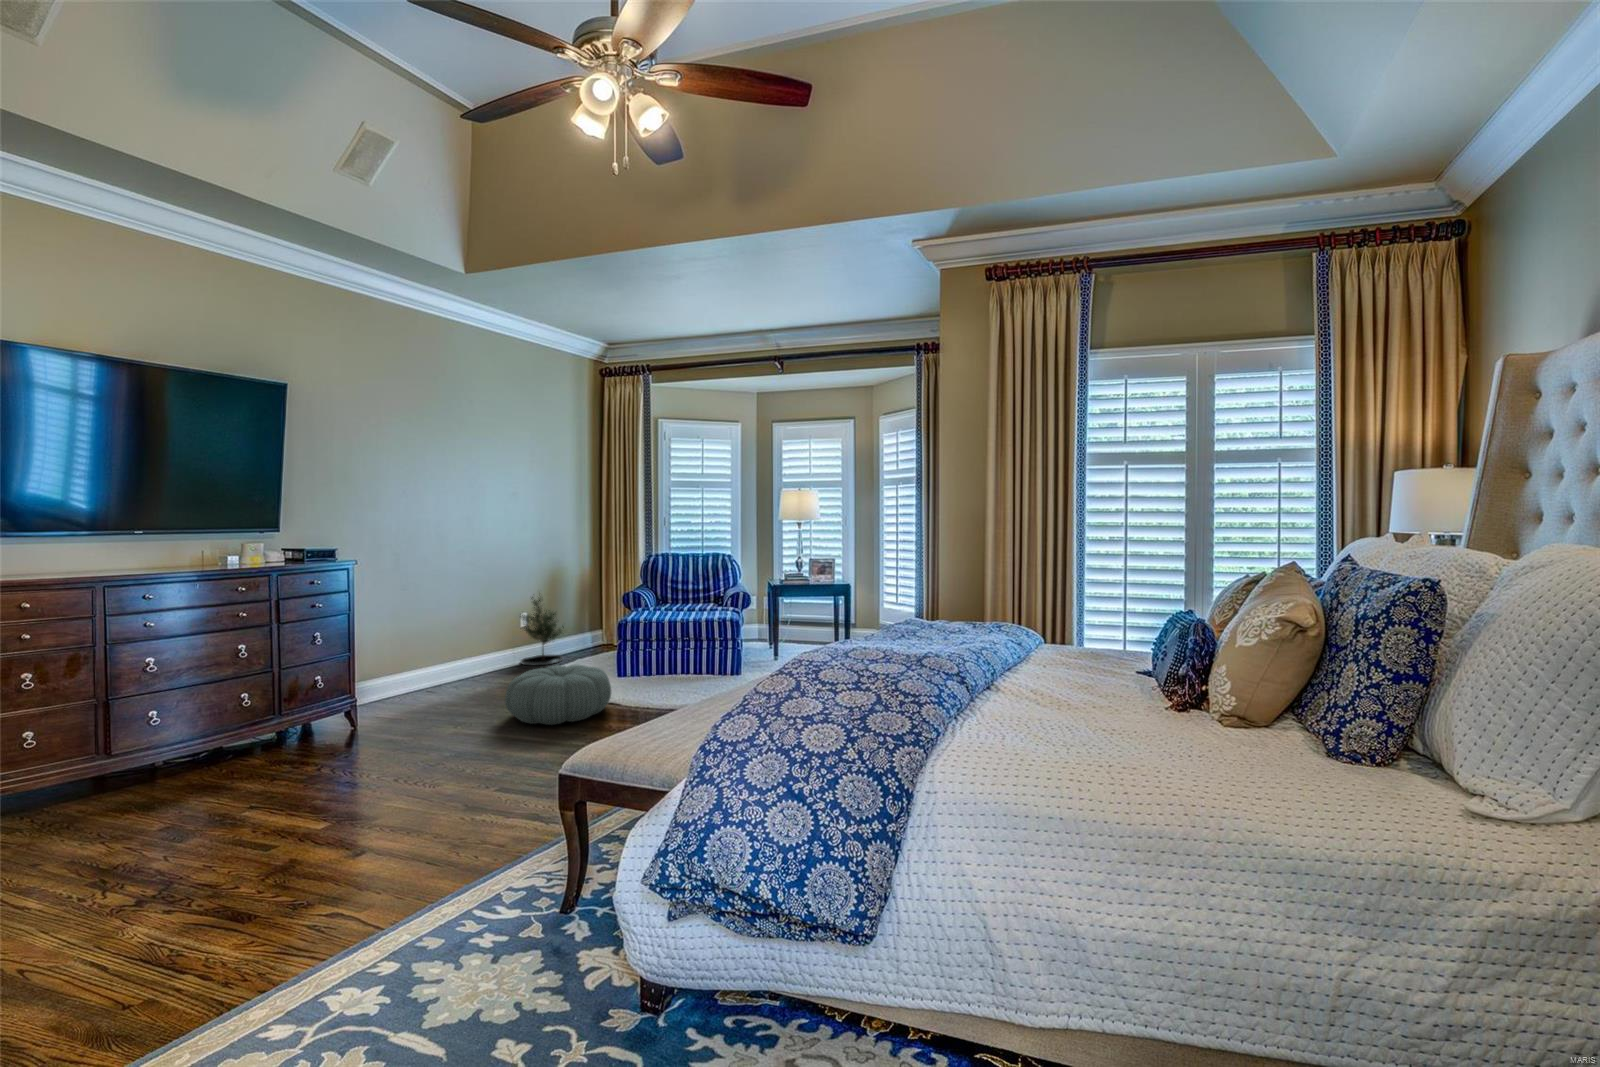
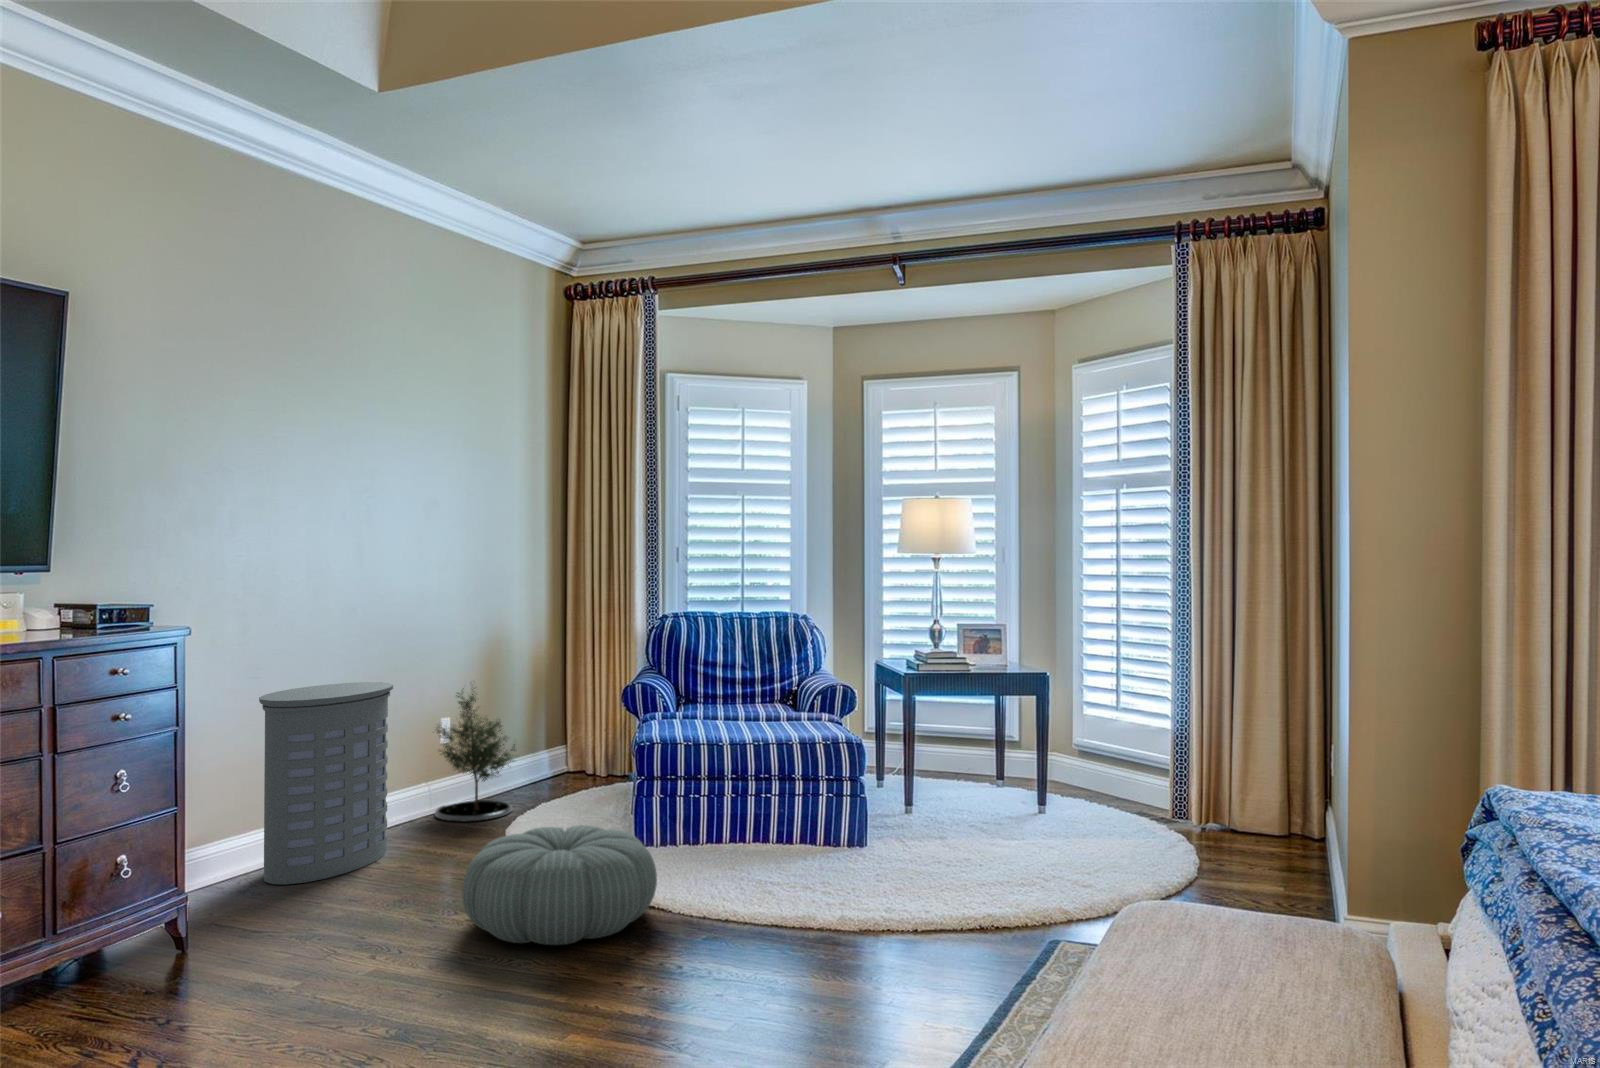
laundry hamper: none [410,590,488,696] -> present [259,682,393,884]

